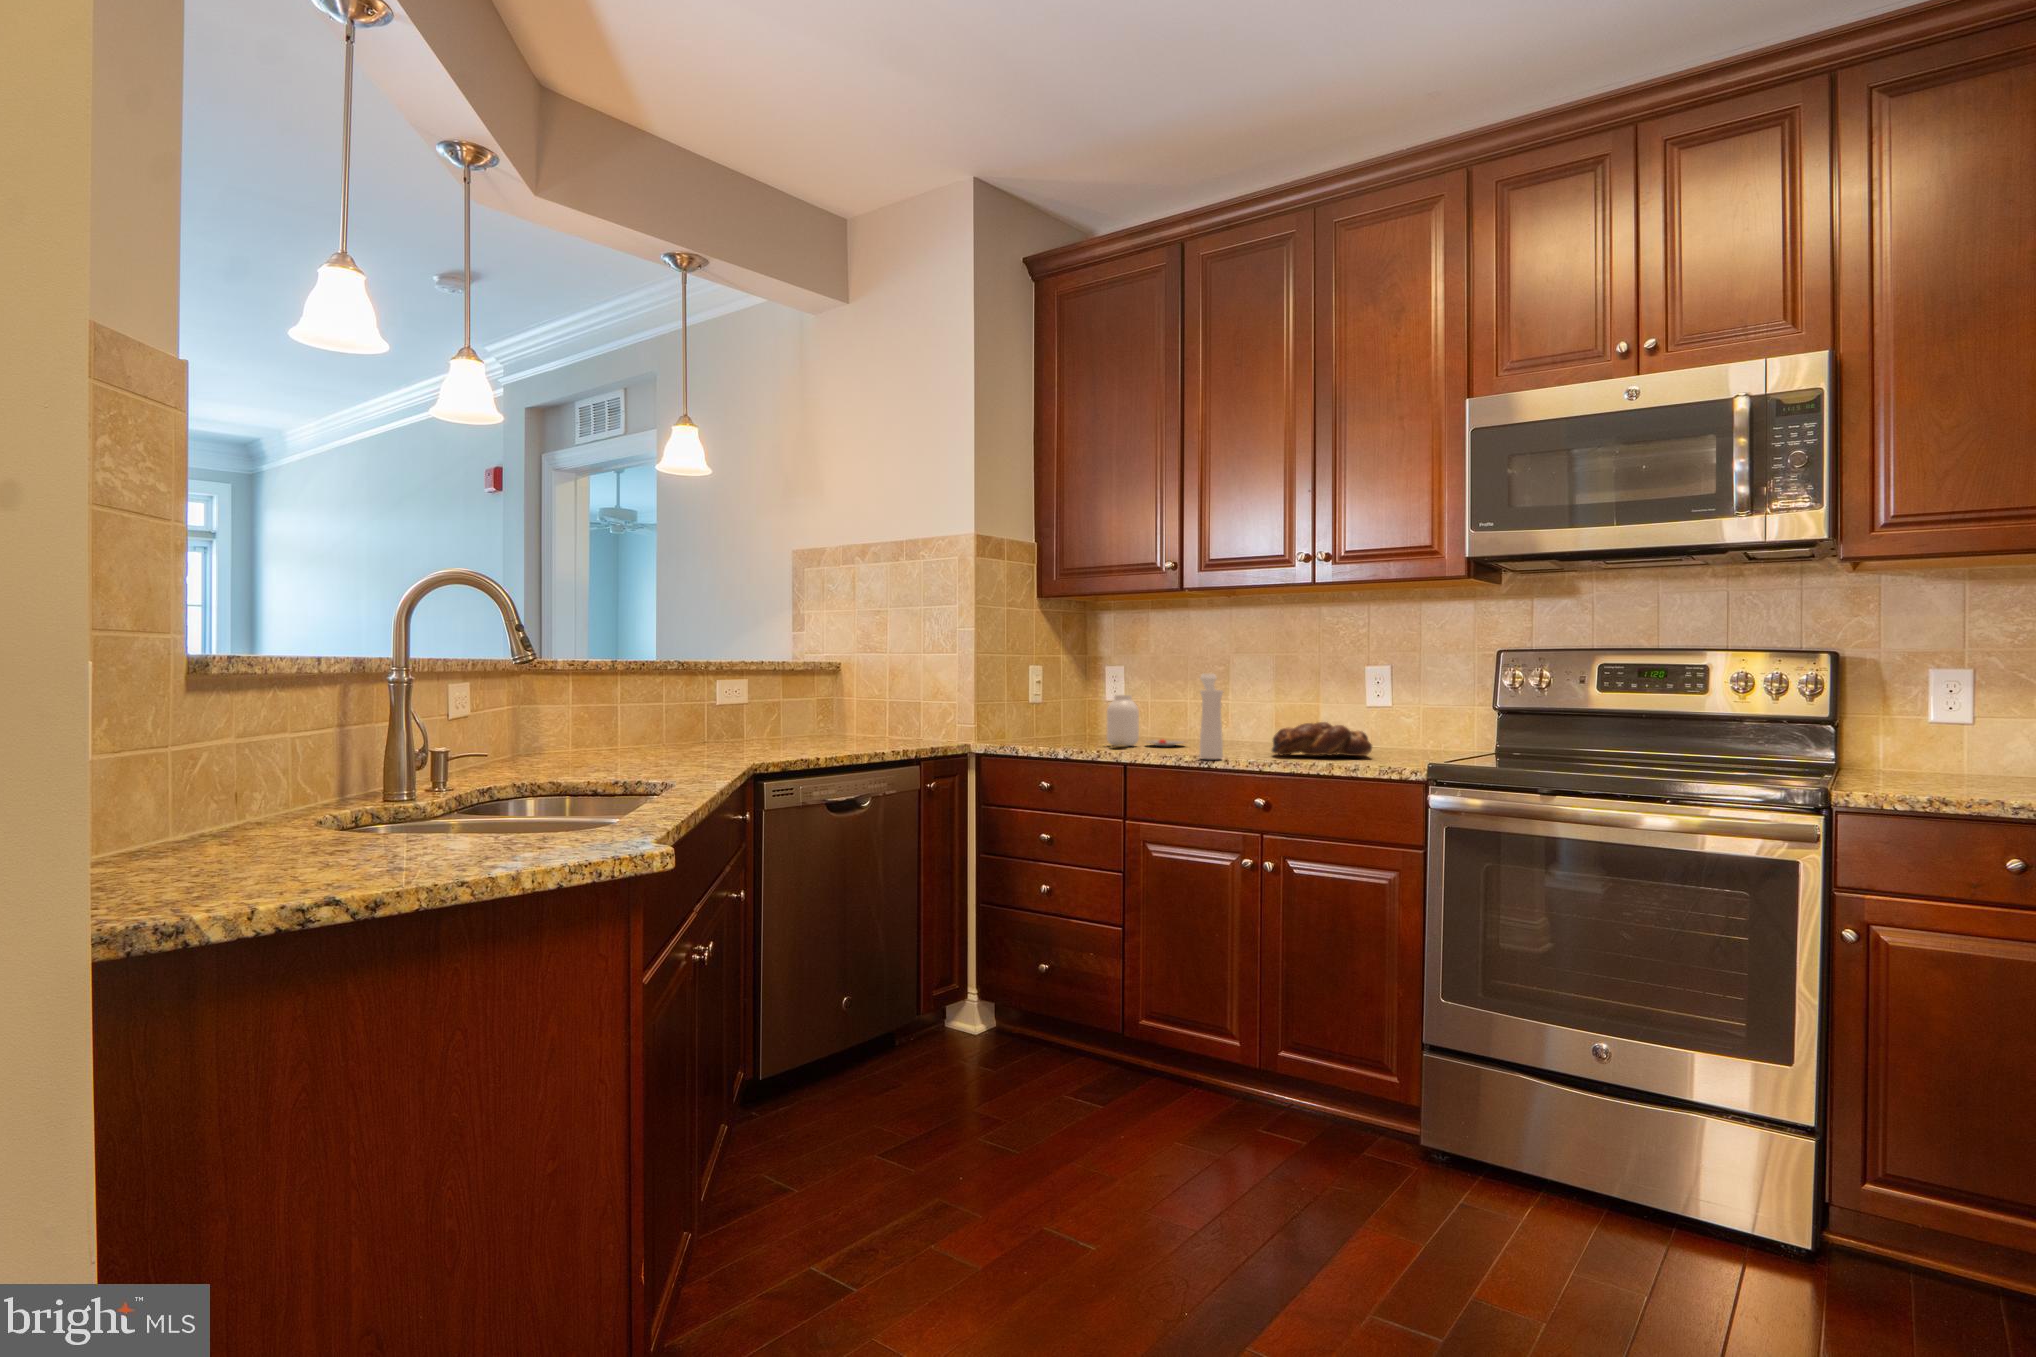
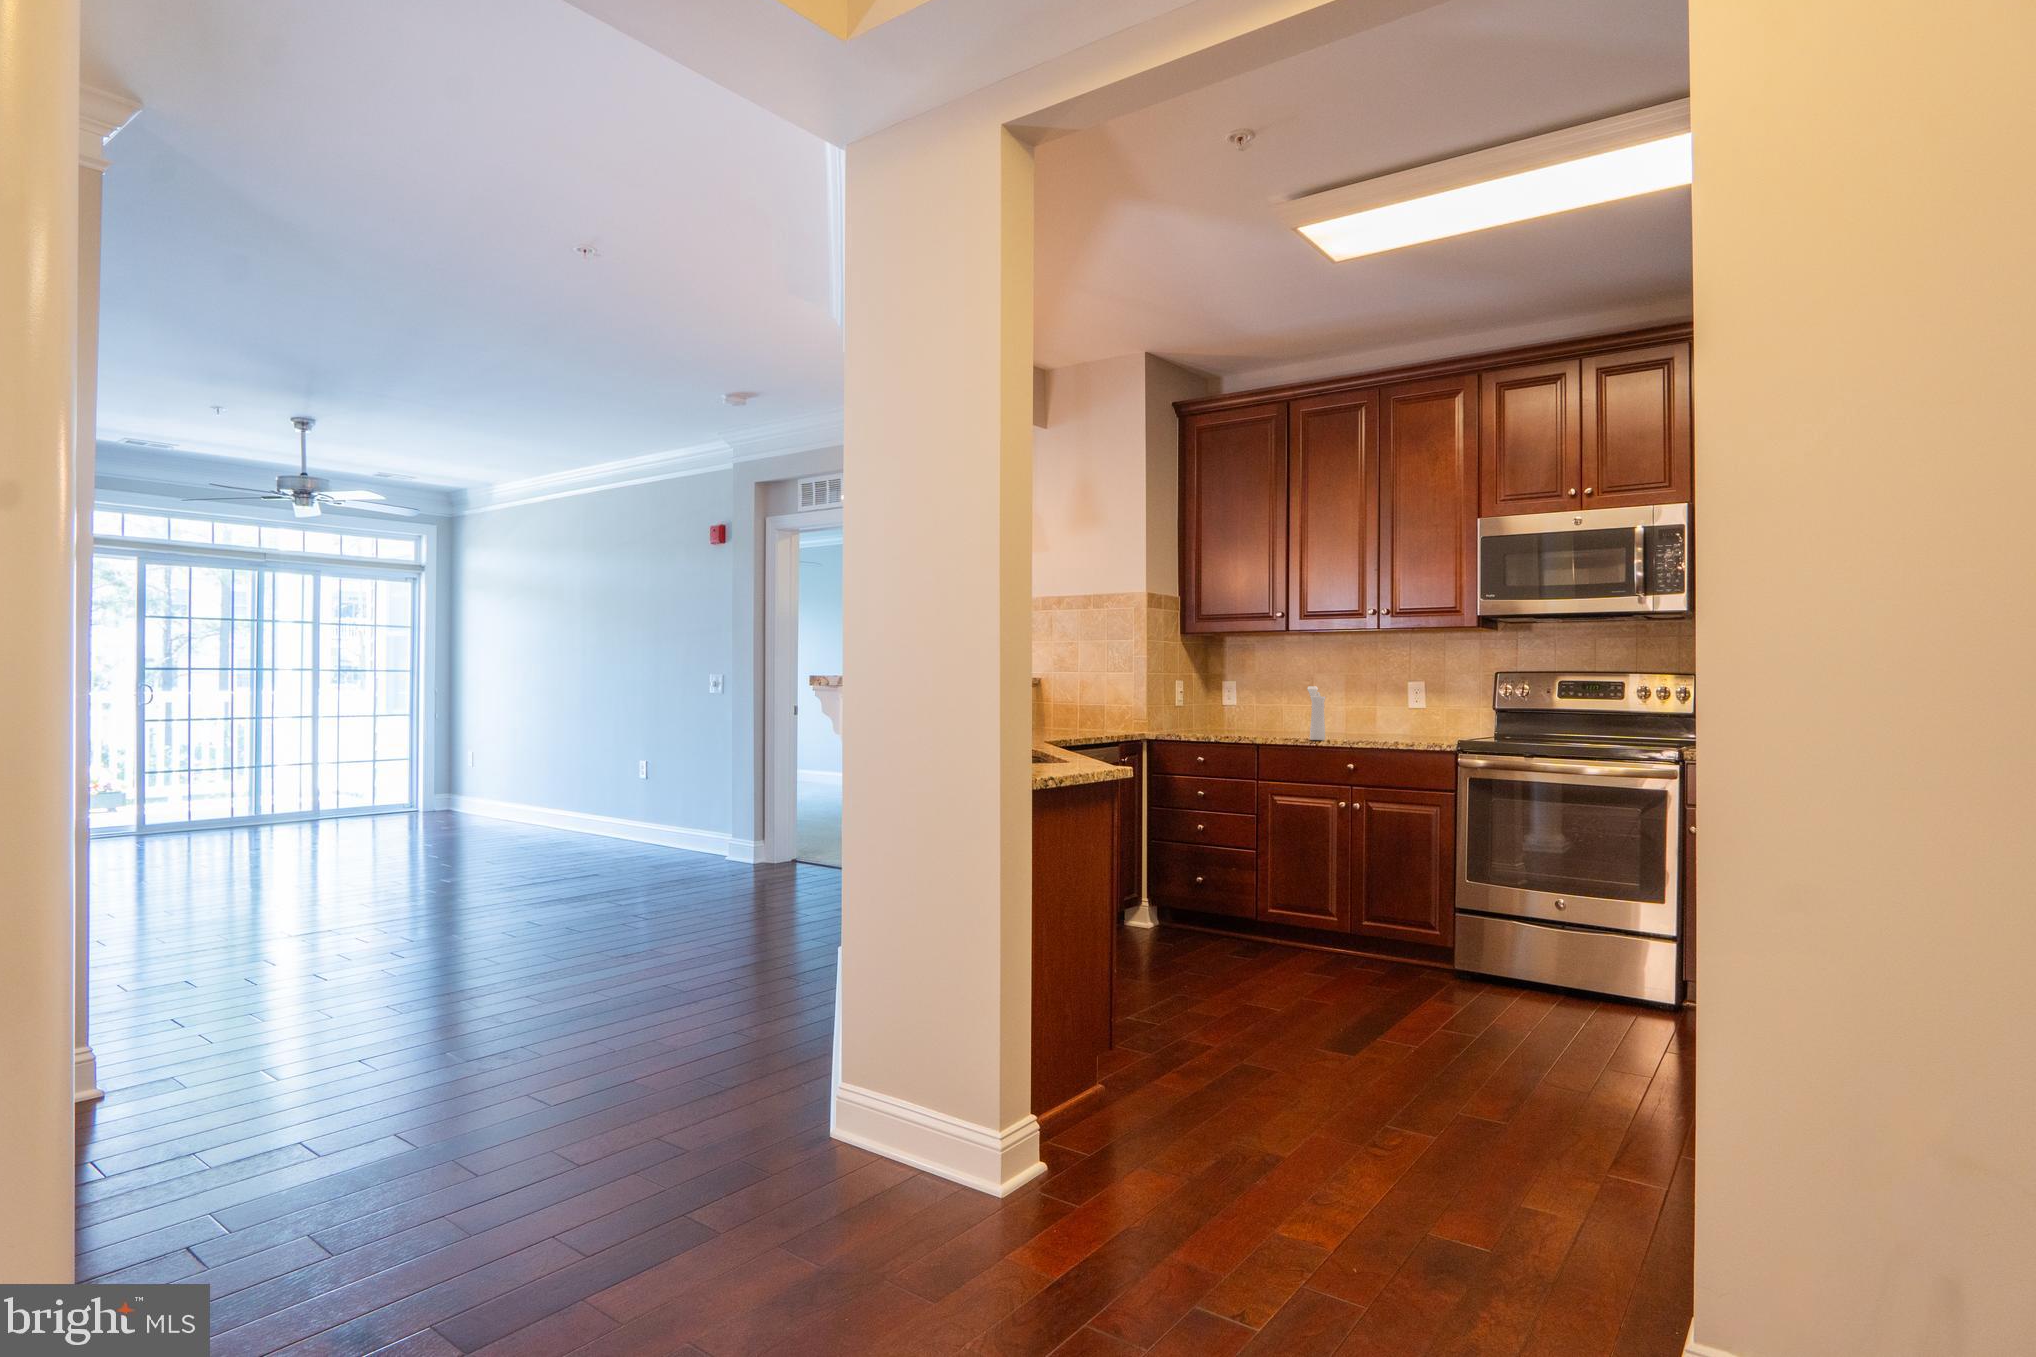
jar: present [1107,695,1183,747] -> none [1237,700,1294,735]
bread loaf: present [1272,722,1372,756] -> none [1353,718,1418,739]

